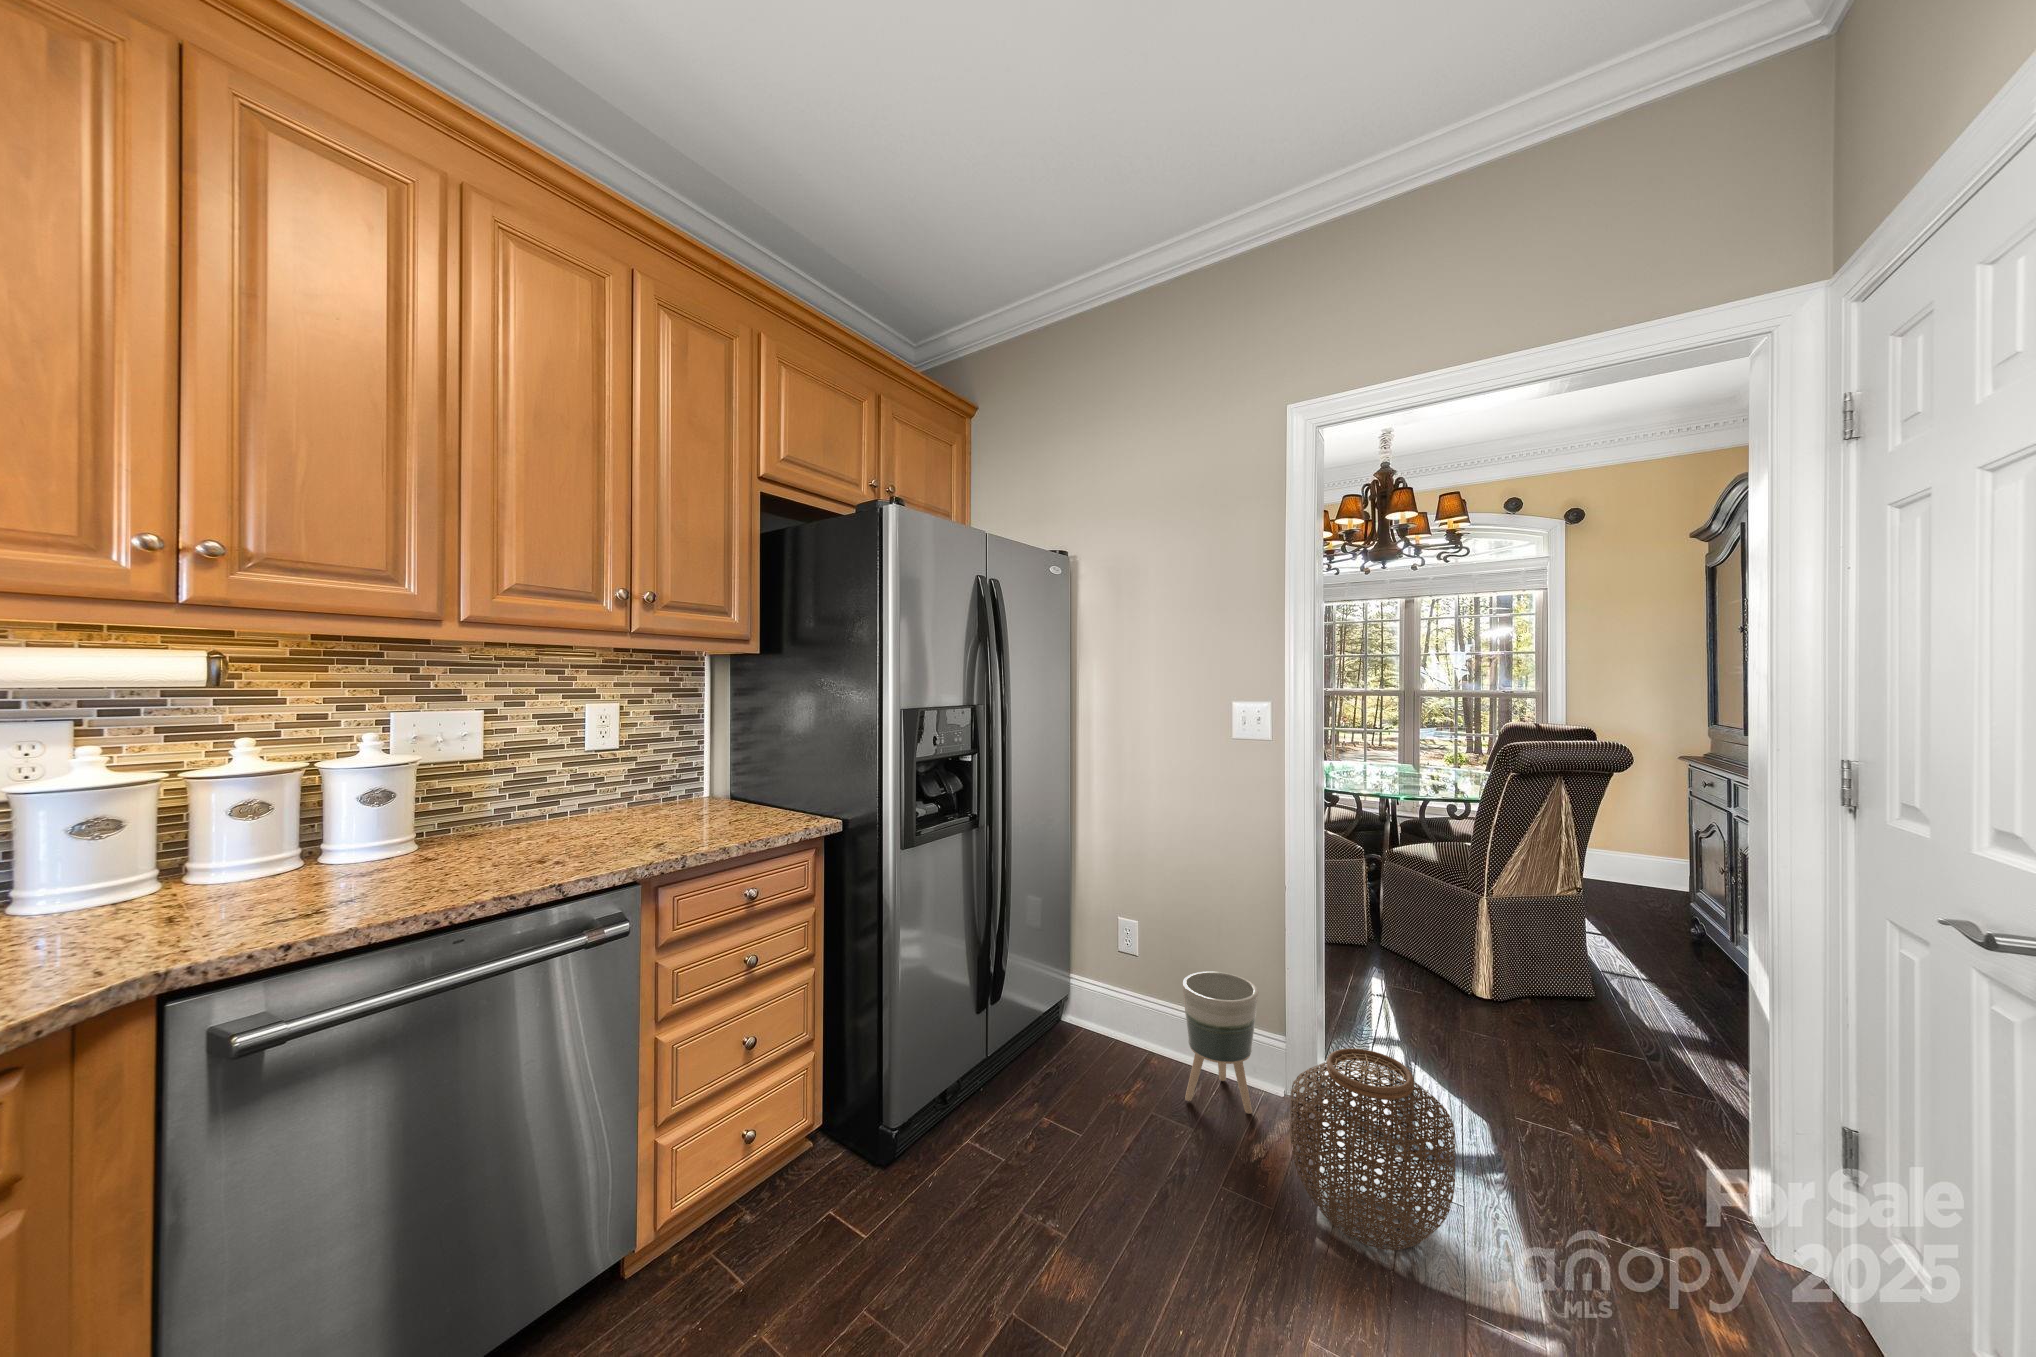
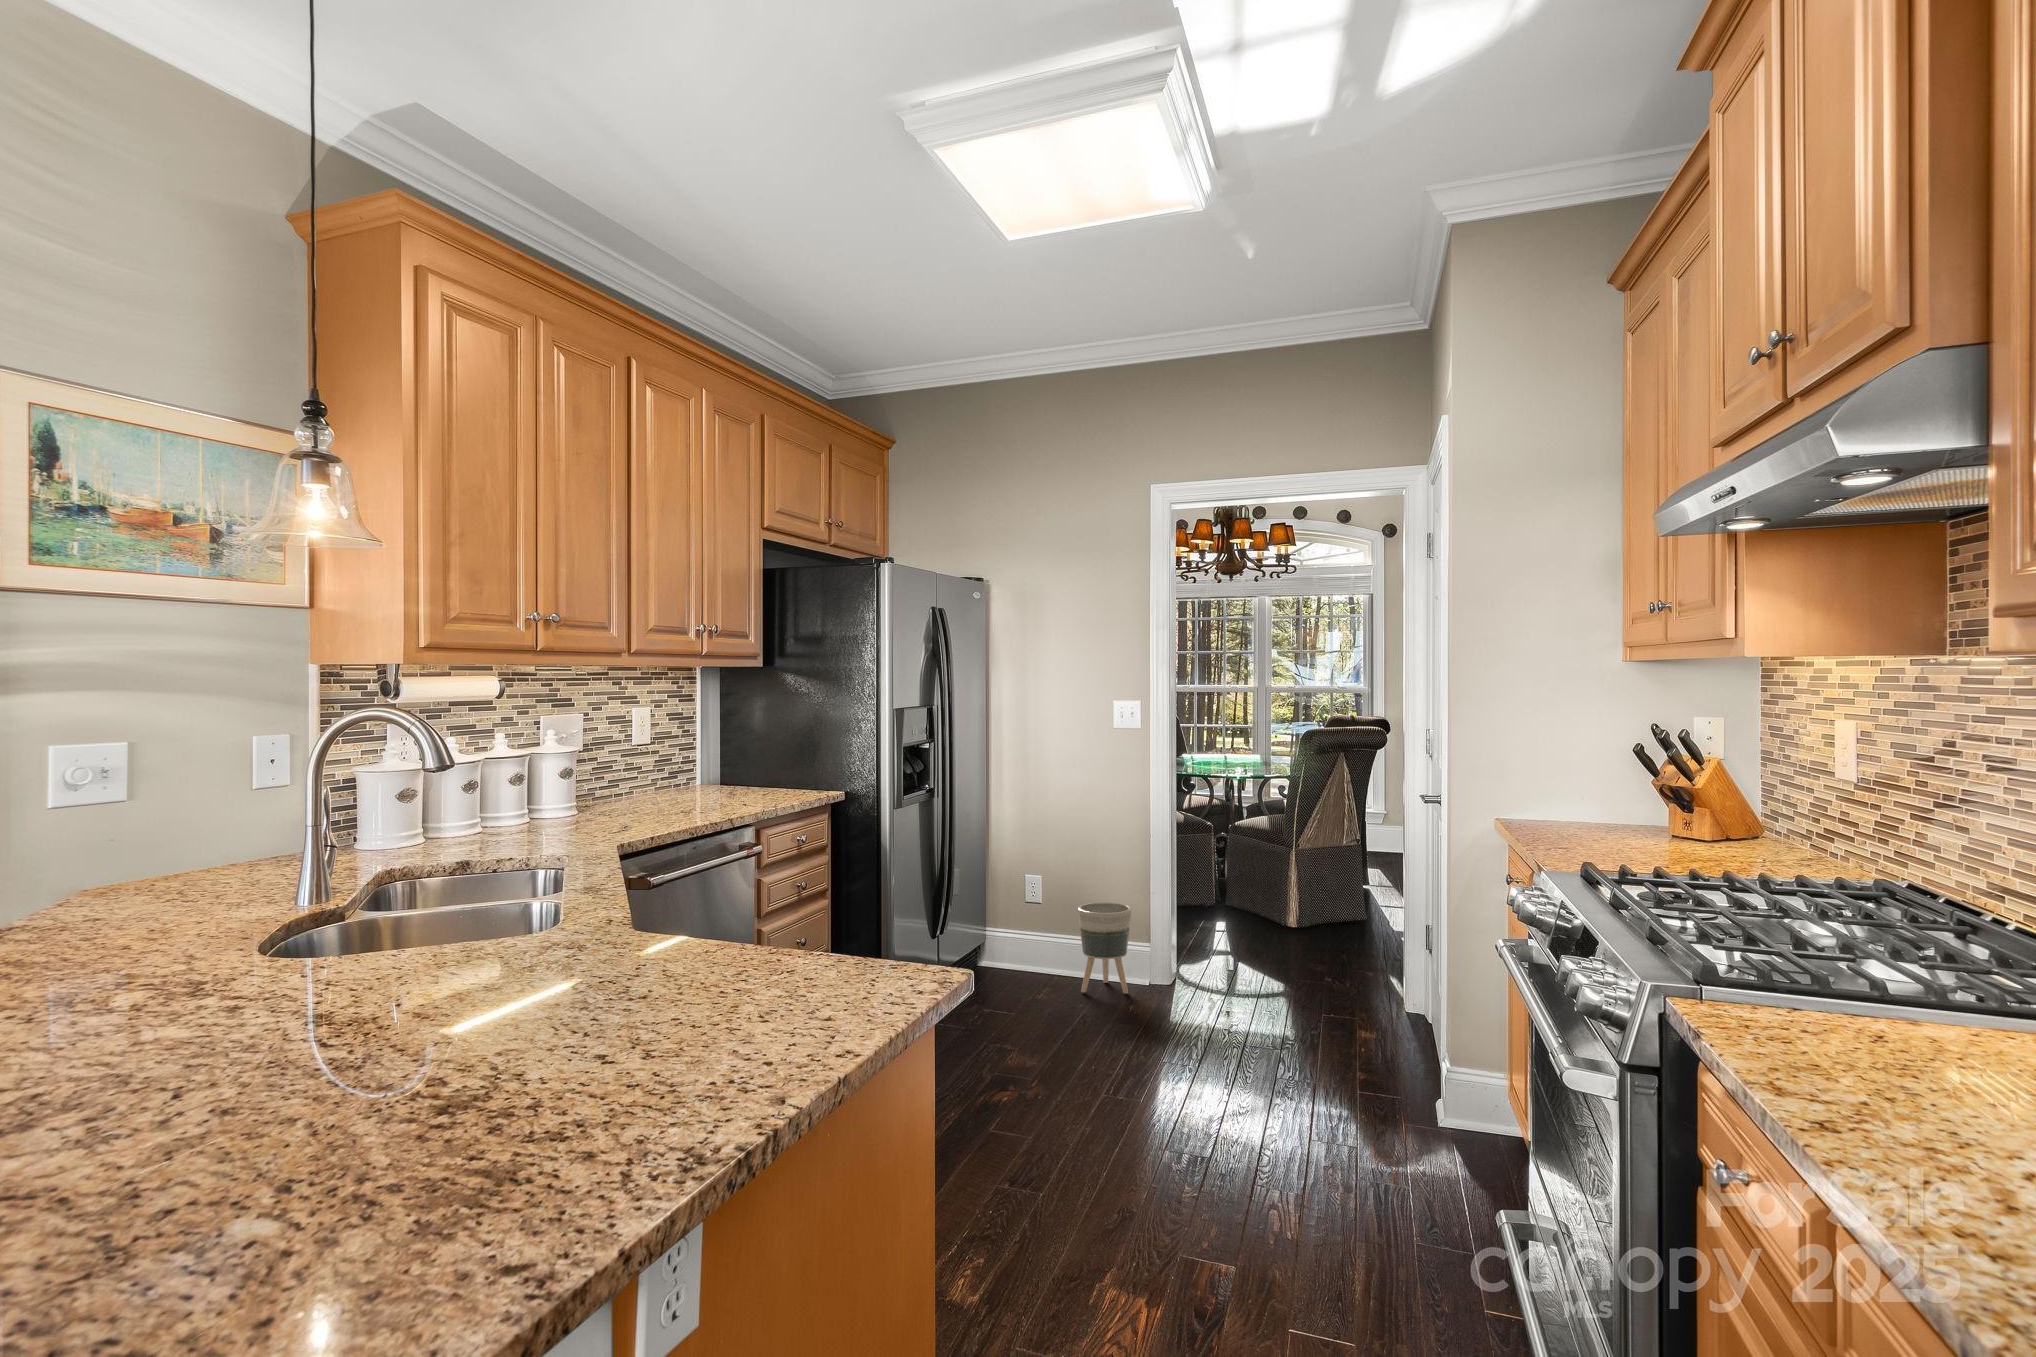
woven basket: present [1290,1049,1455,1250] -> none [1155,921,1248,1029]

